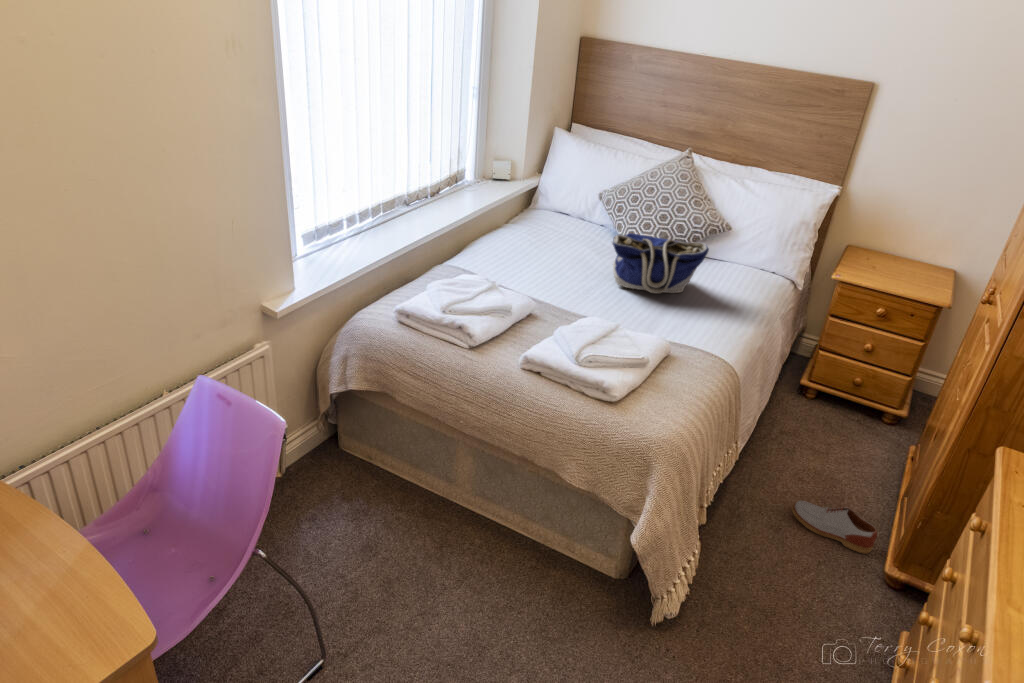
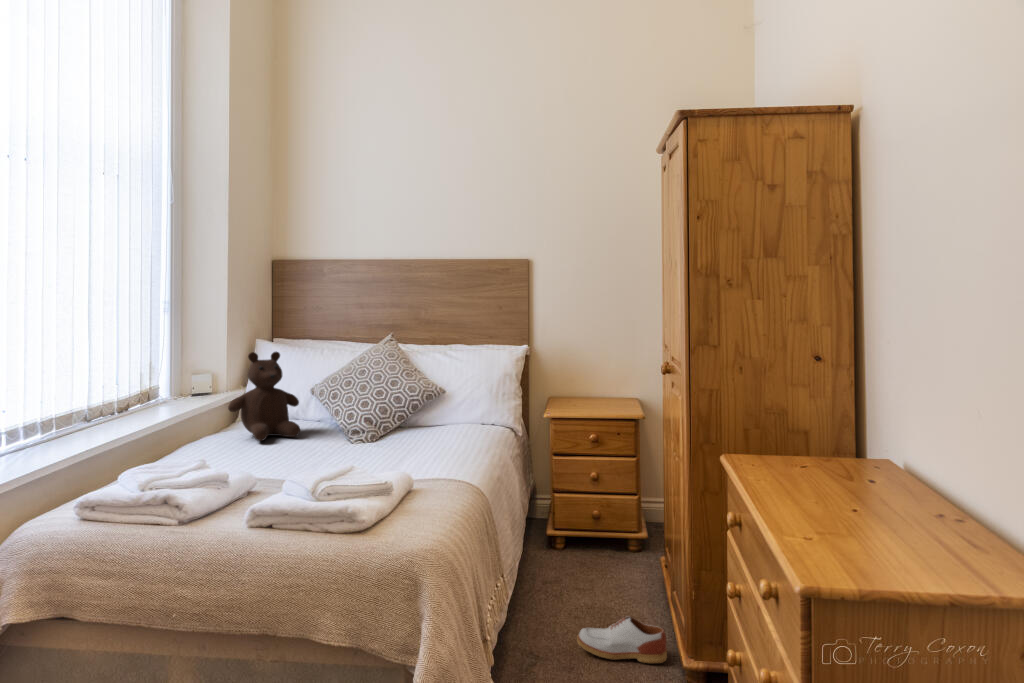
teddy bear: none [522,158,584,248] -> present [228,352,300,441]
tote bag: present [612,233,709,293] -> none [325,390,426,453]

